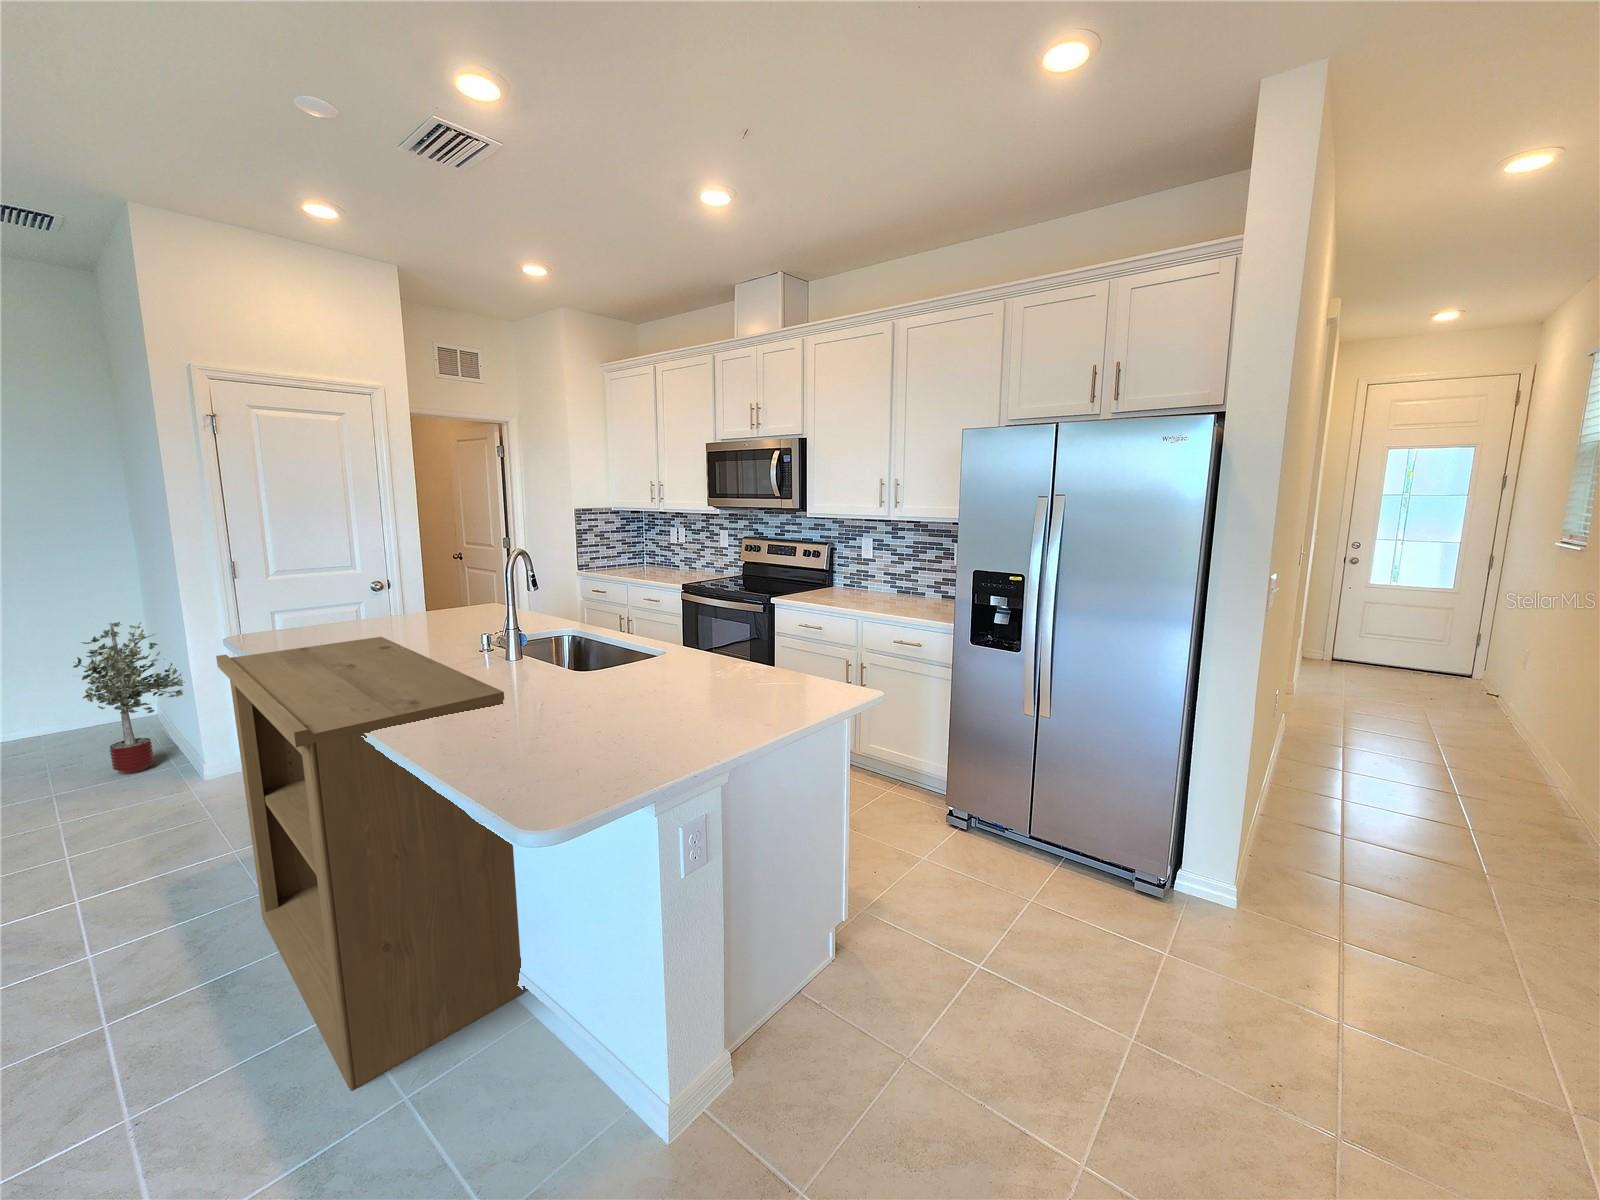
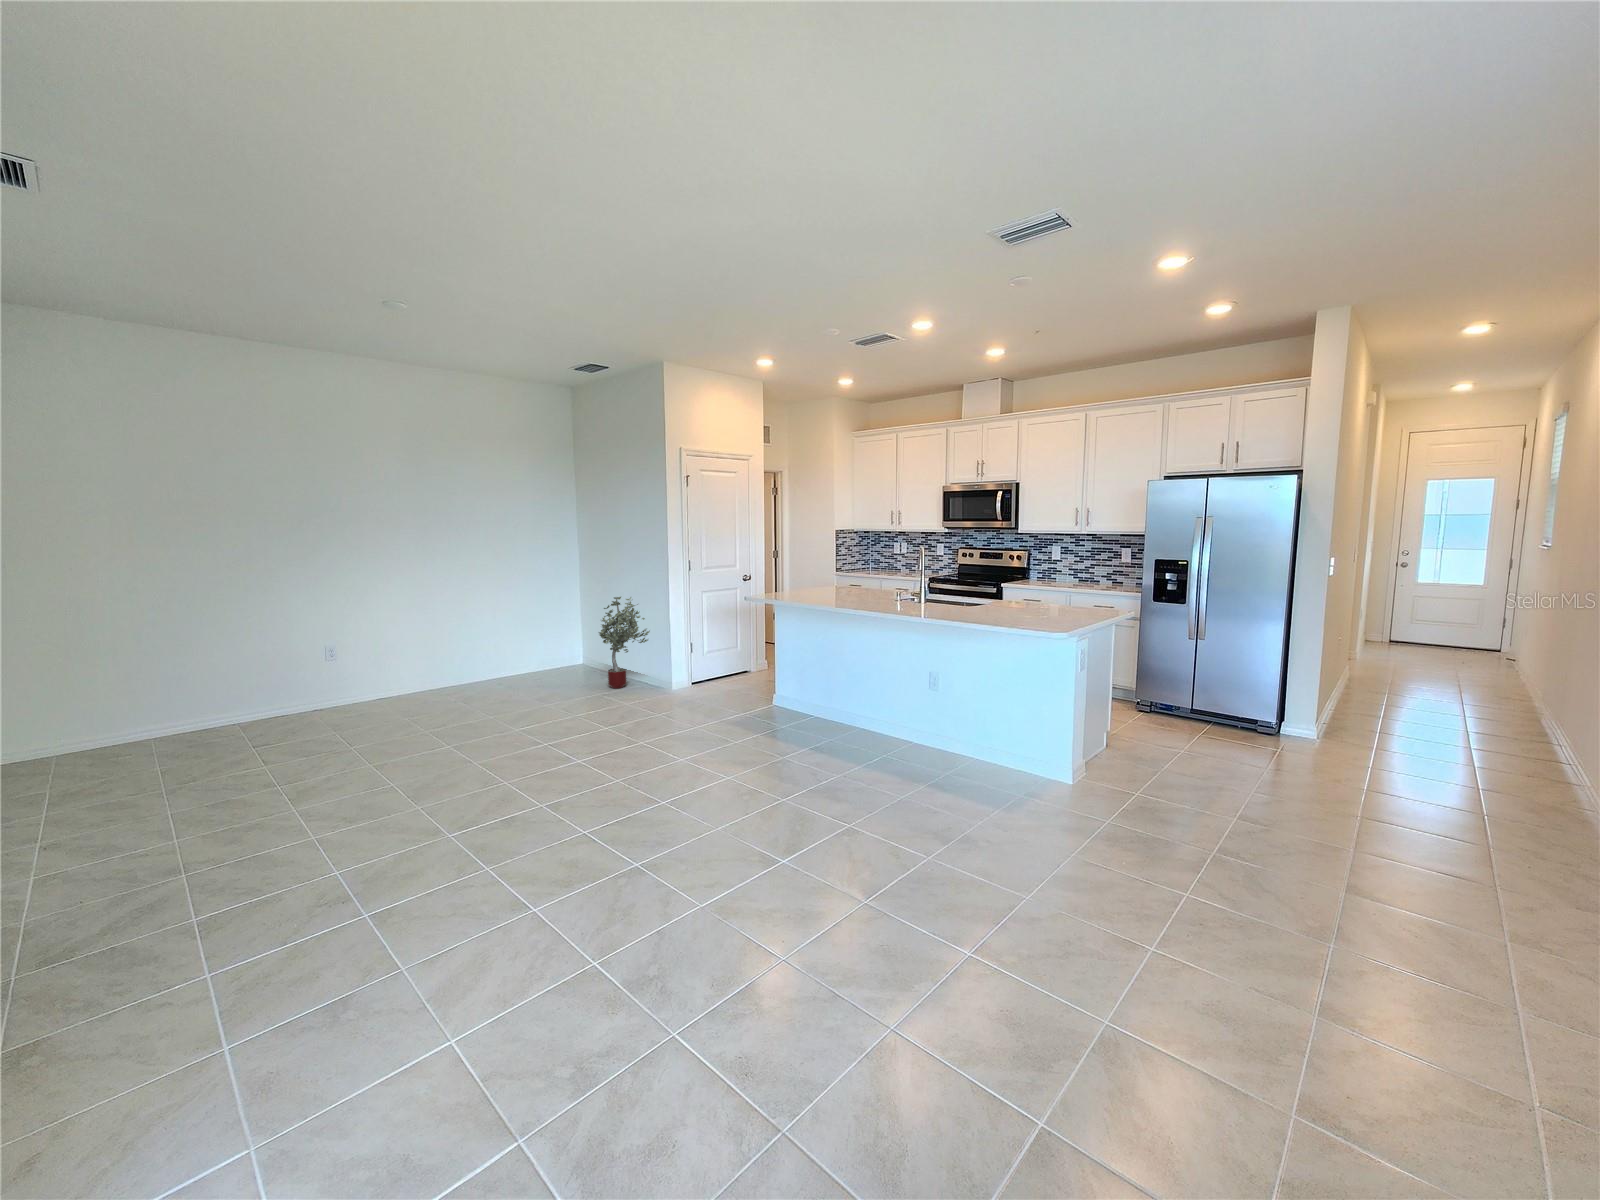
bookshelf: present [216,637,523,1091] -> none [791,594,963,775]

